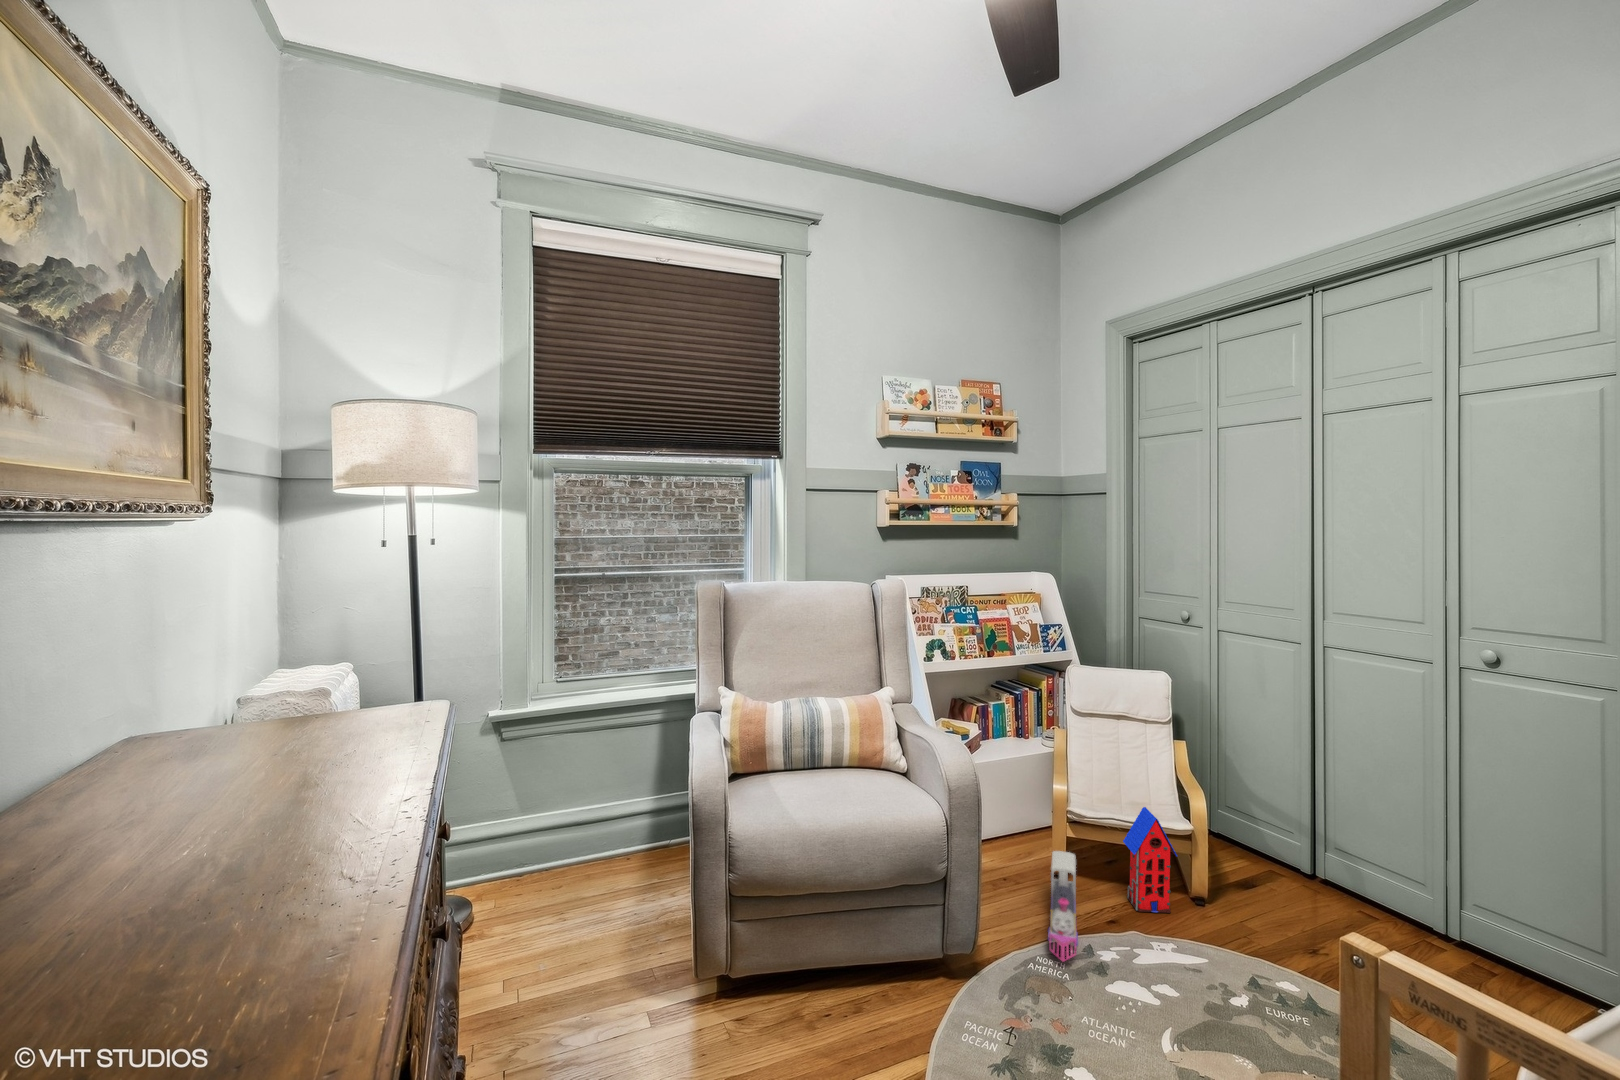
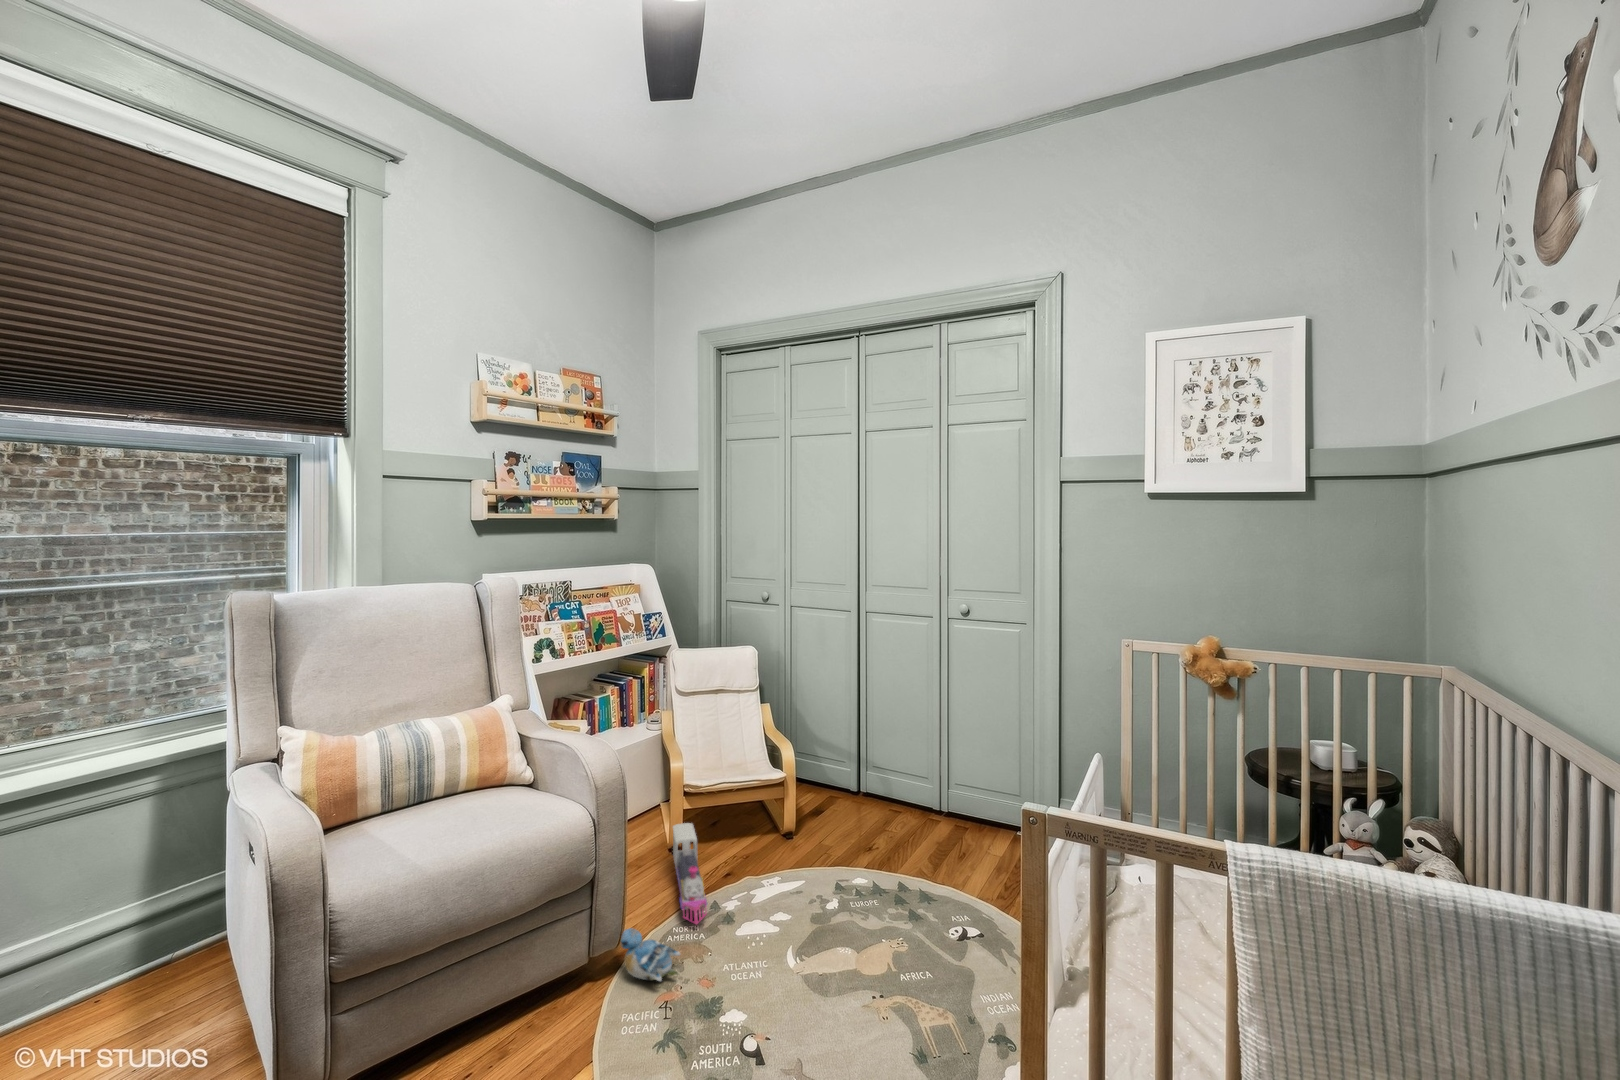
toy house: present [1123,807,1177,913] -> none [731,767,775,859]
plush toy: none [975,939,1037,1005] -> present [620,928,680,981]

